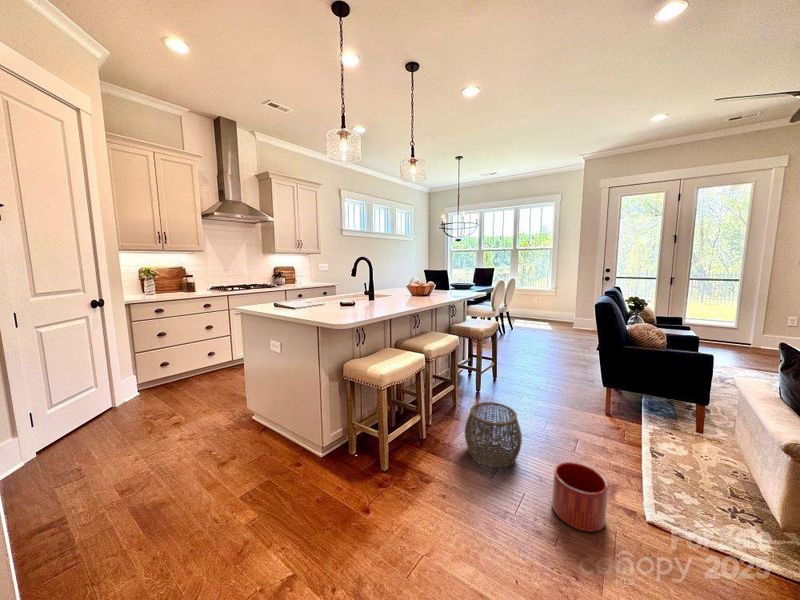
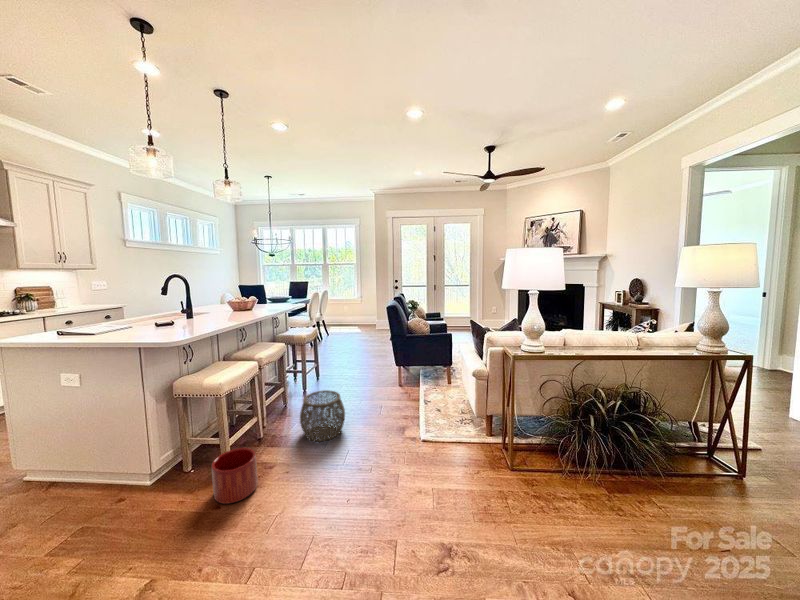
planter: present [552,462,608,532] -> present [212,448,257,504]

